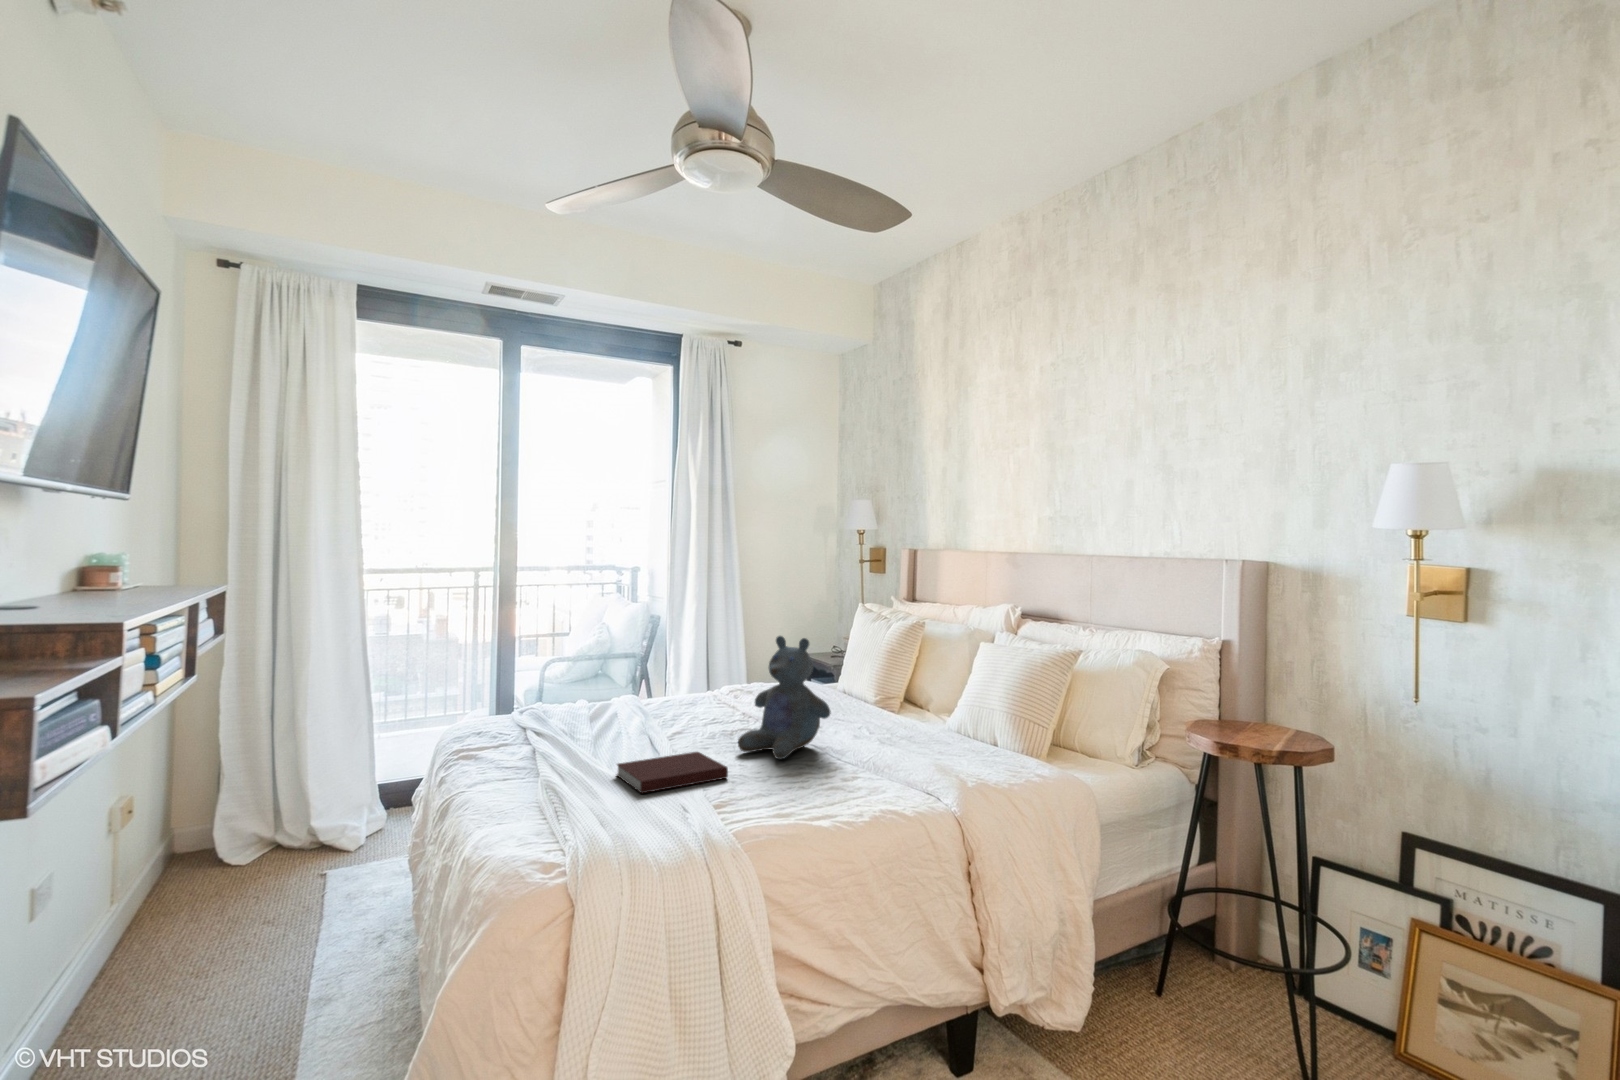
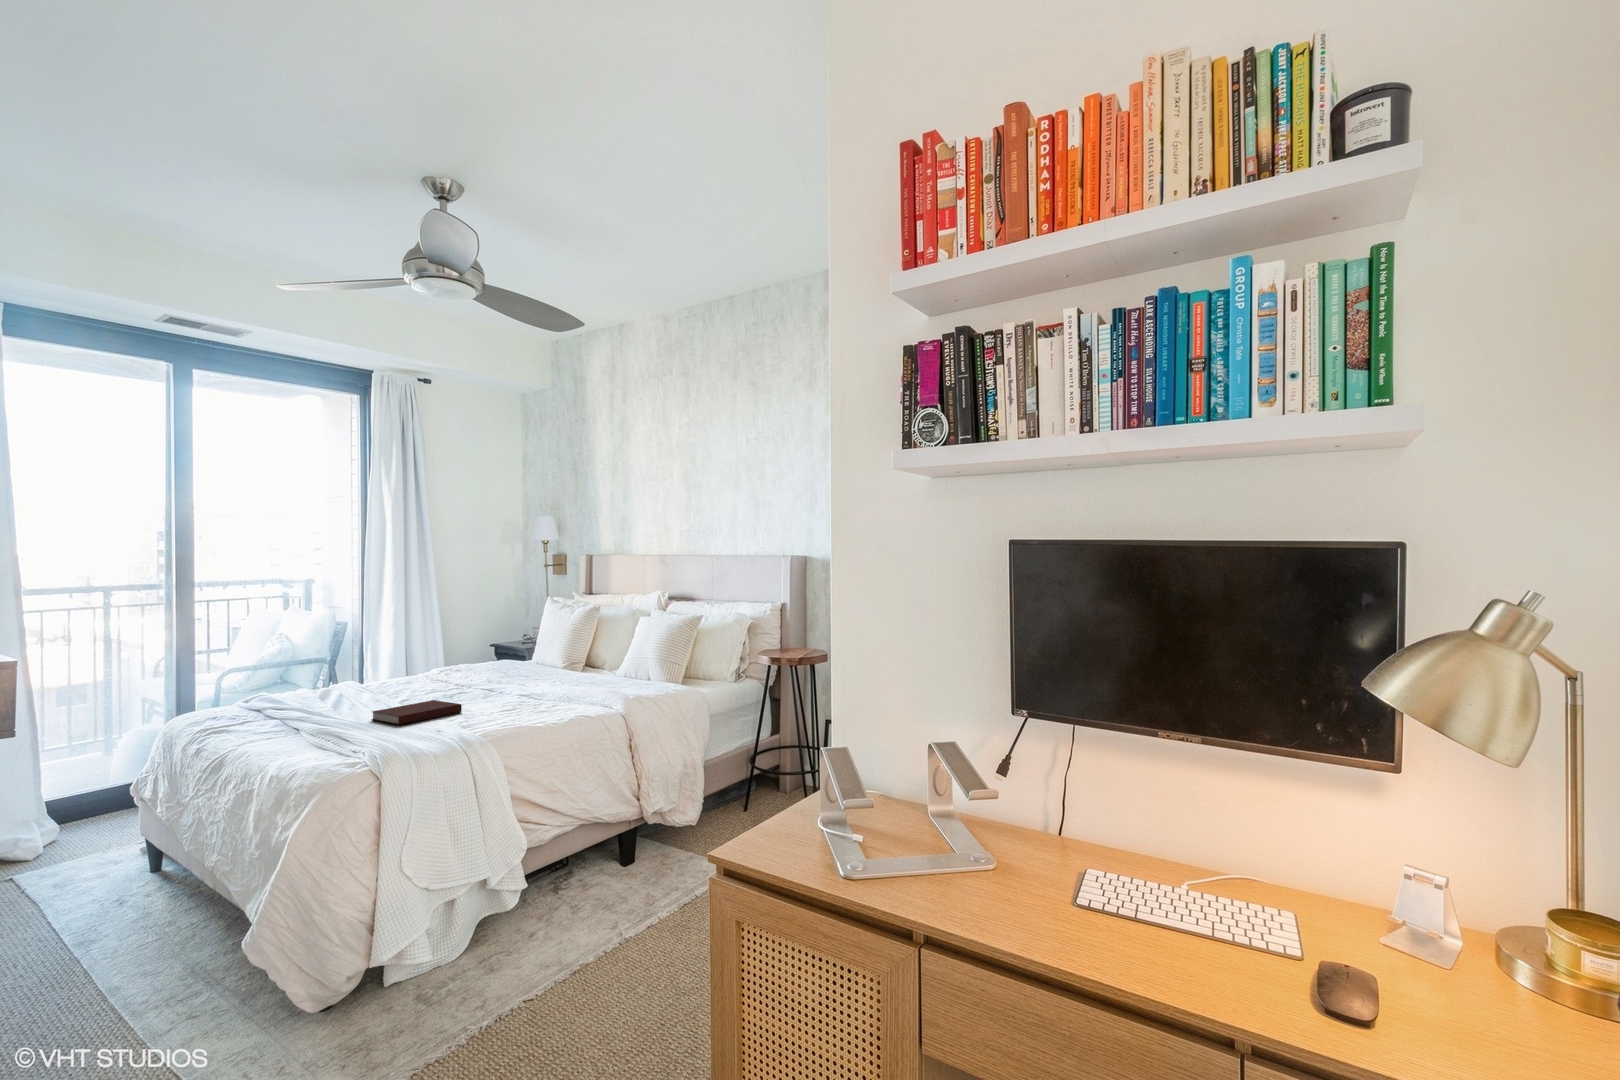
stuffed bear: present [738,636,831,759] -> none [463,616,533,700]

